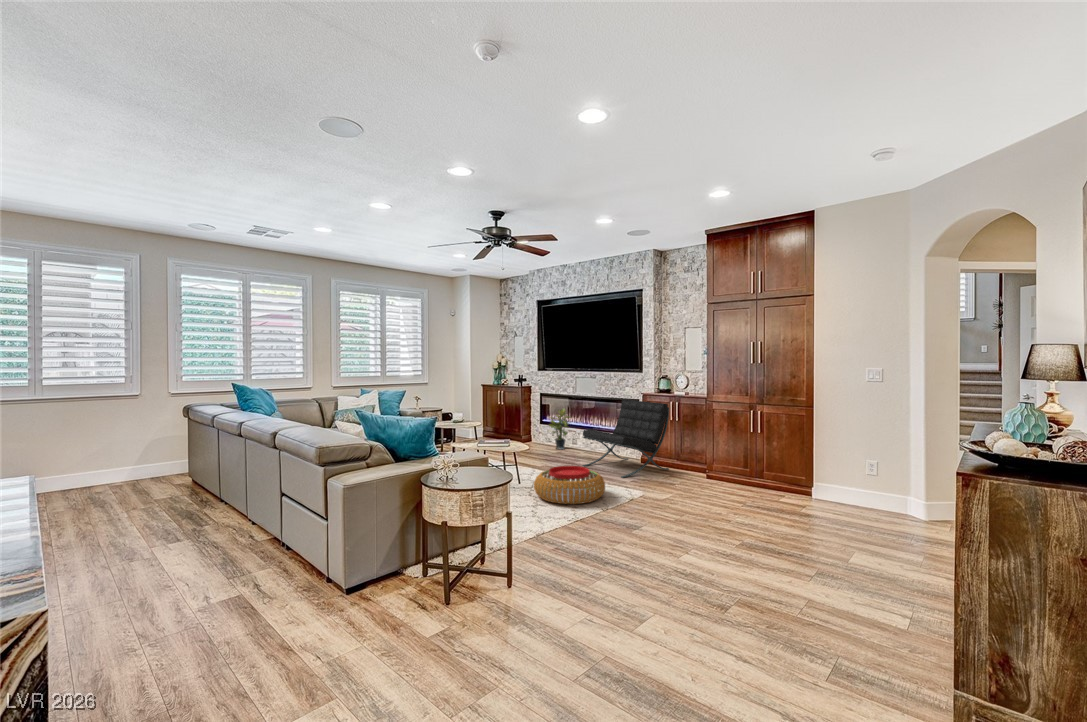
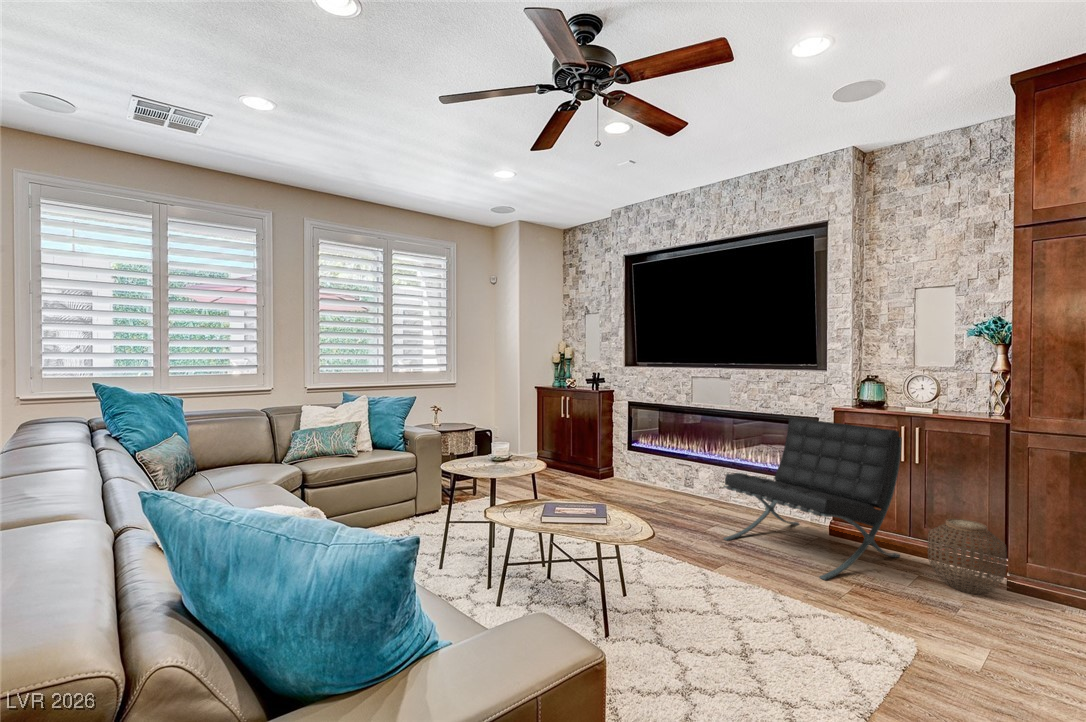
potted plant: present [549,408,570,449] -> none [646,427,684,495]
woven basket: none [673,446,704,480] -> present [928,518,1007,594]
pouf: present [534,466,605,504] -> none [662,567,833,683]

